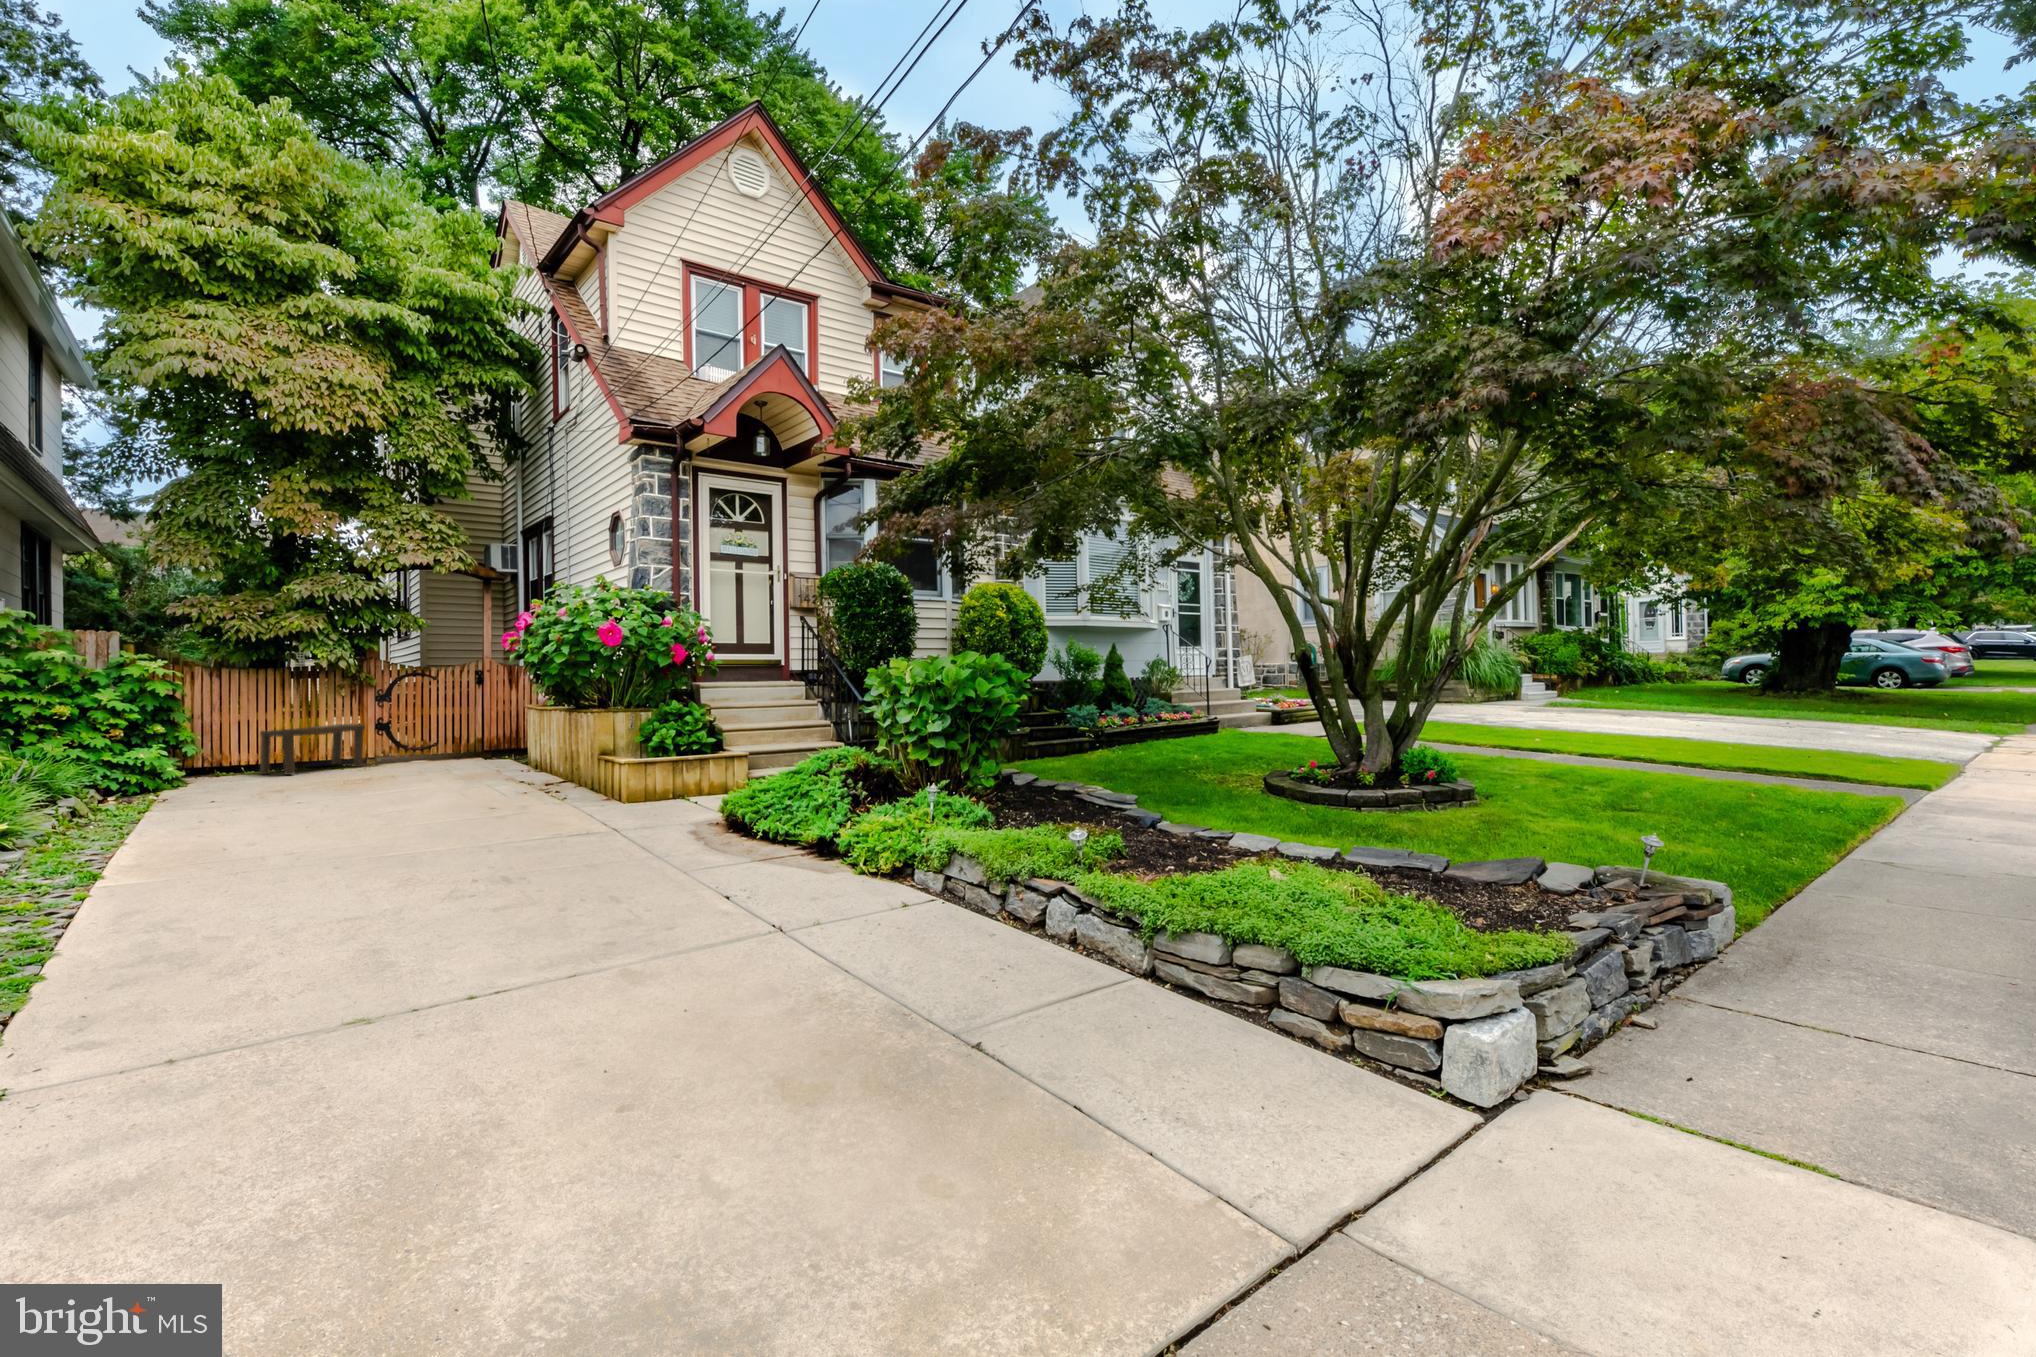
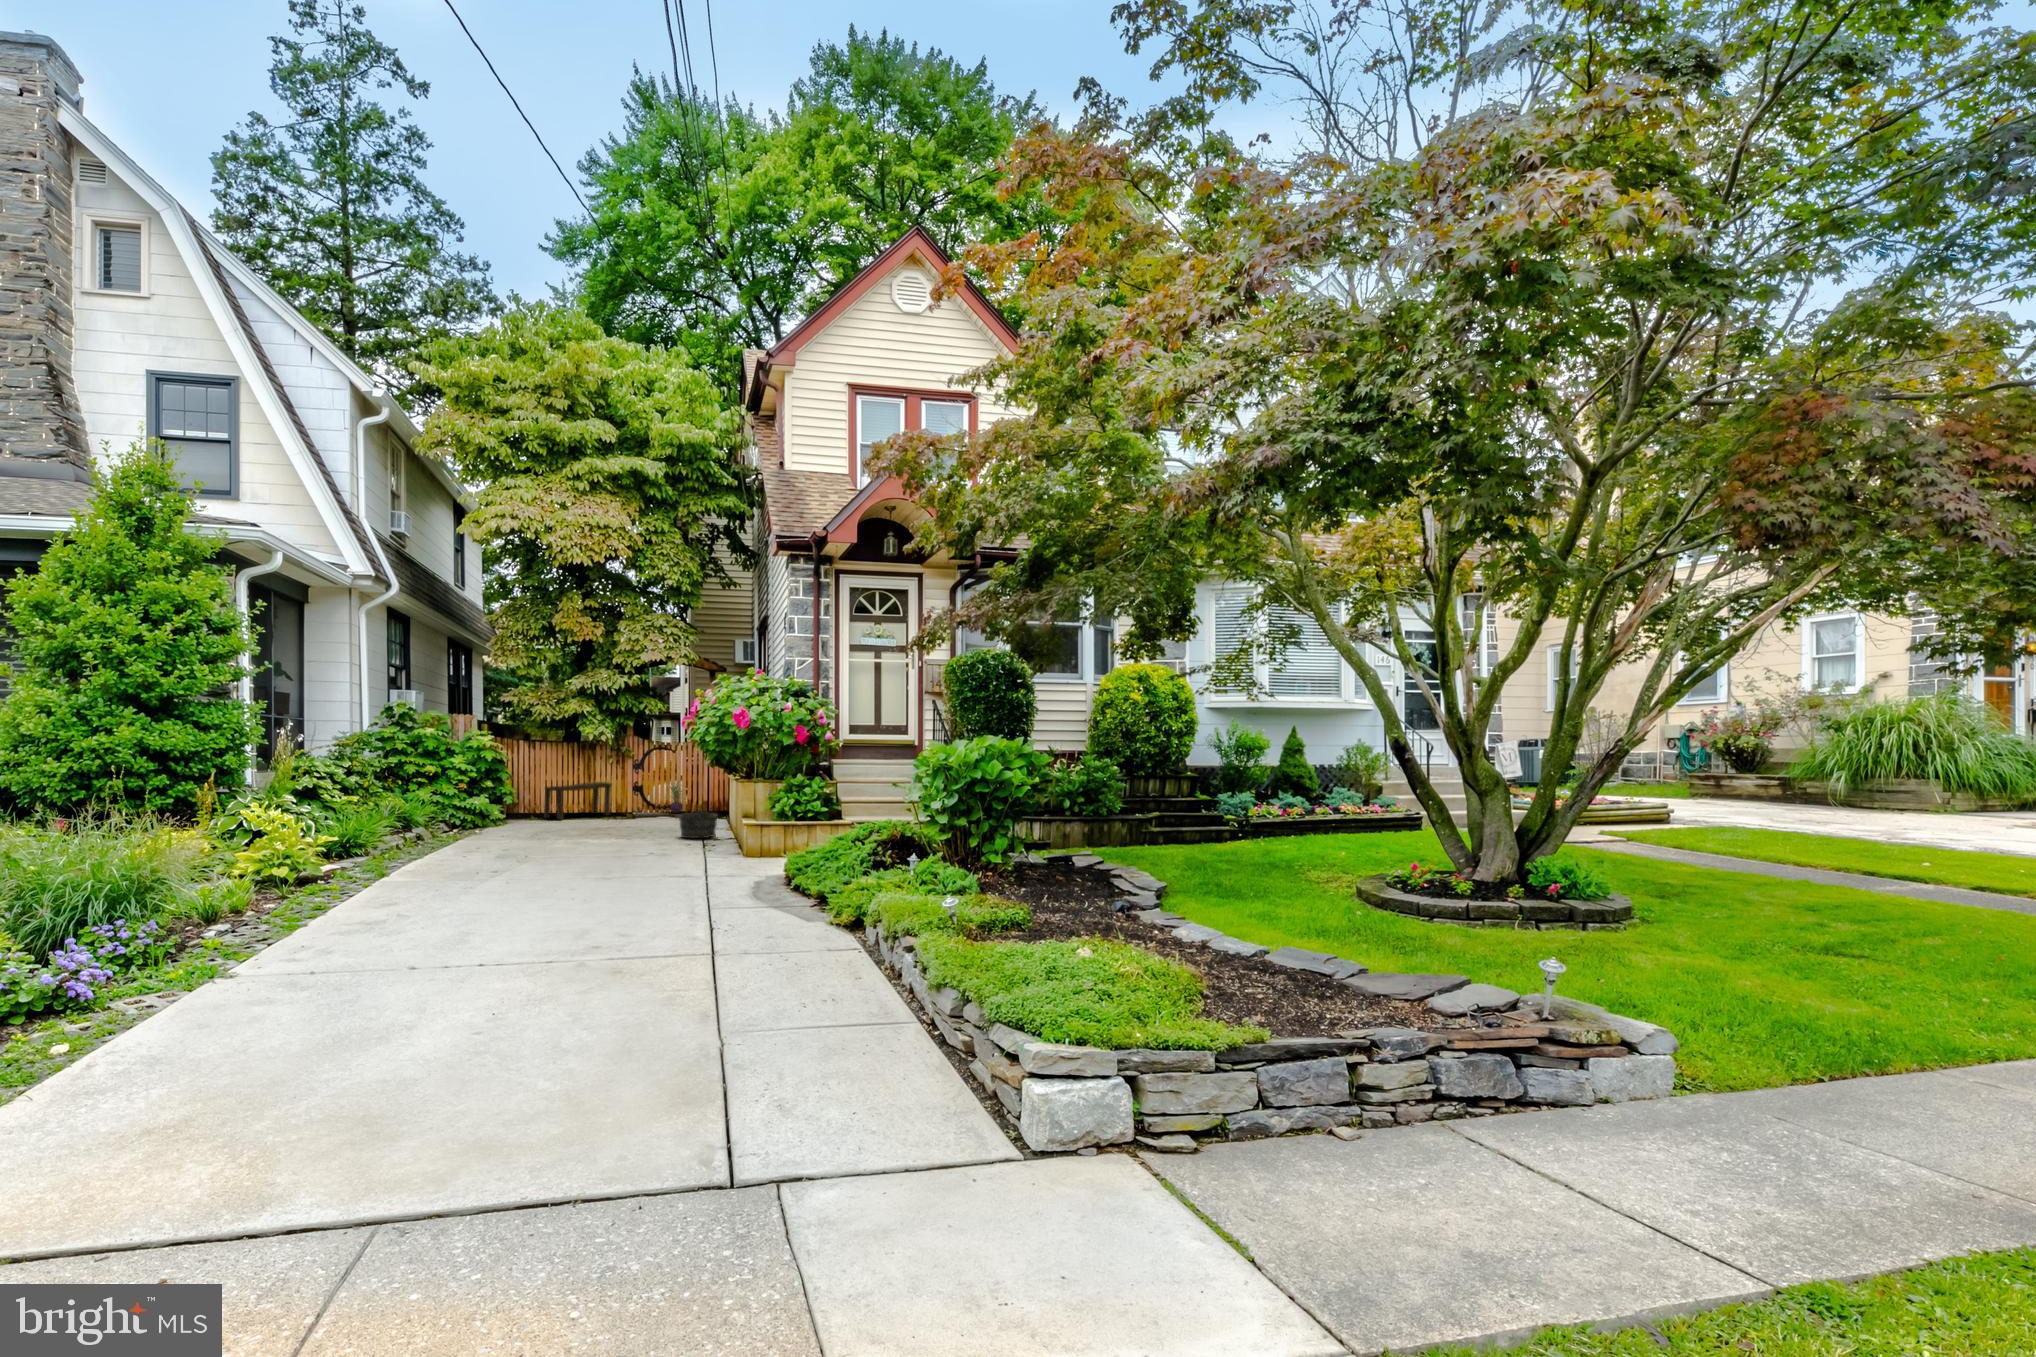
decorative plant: none [429,716,487,761] -> present [670,777,683,813]
bucket: none [499,751,561,787] -> present [675,810,718,838]

